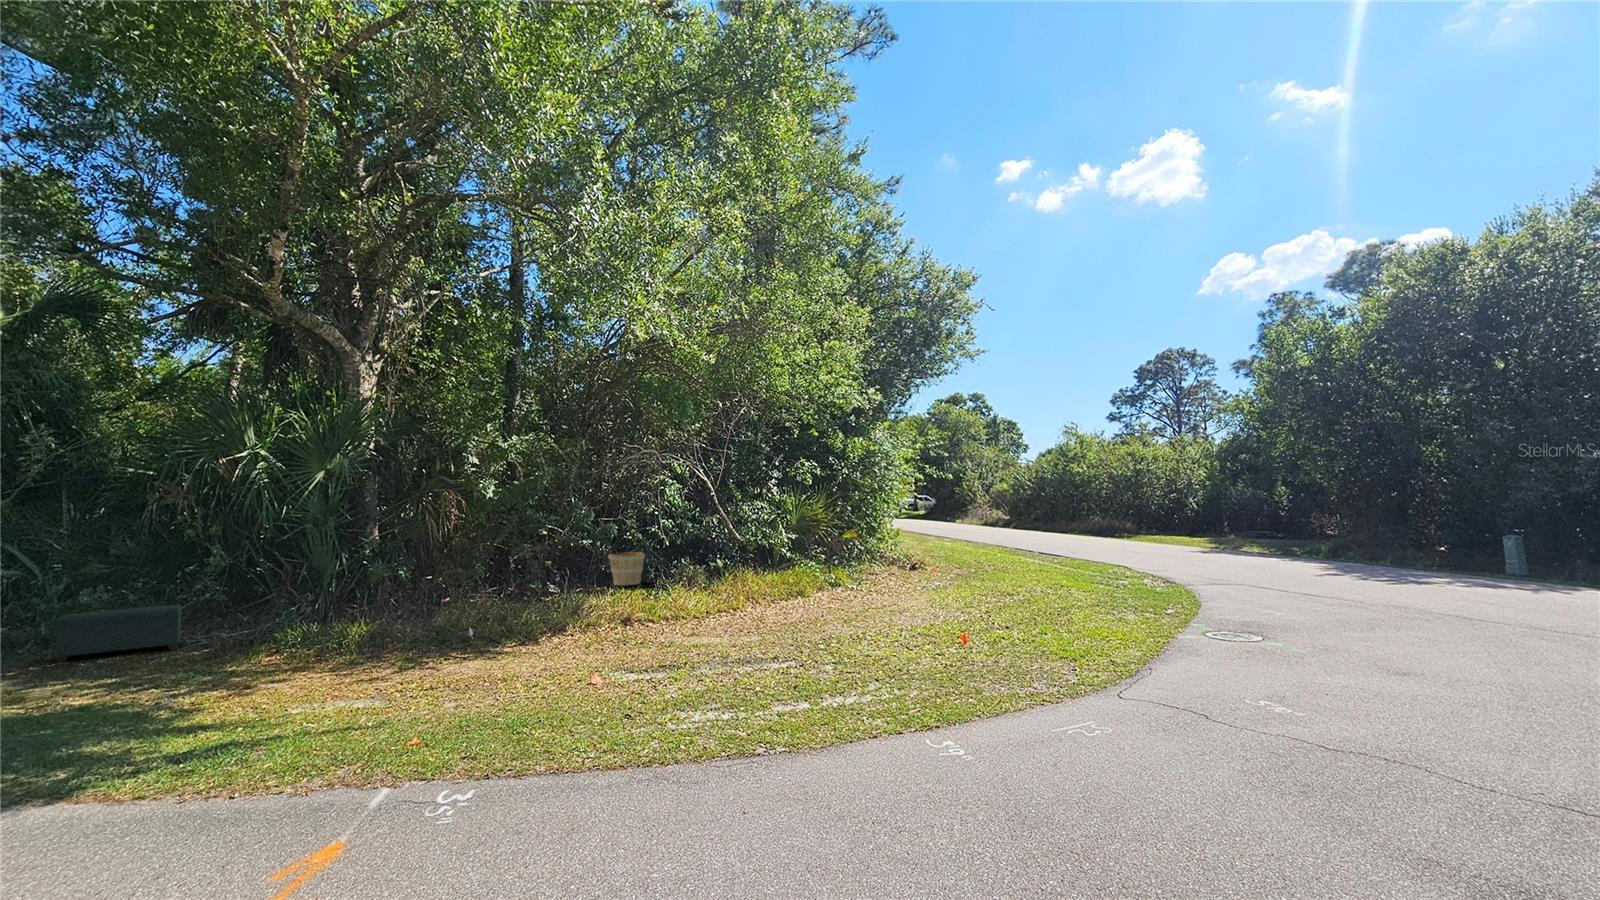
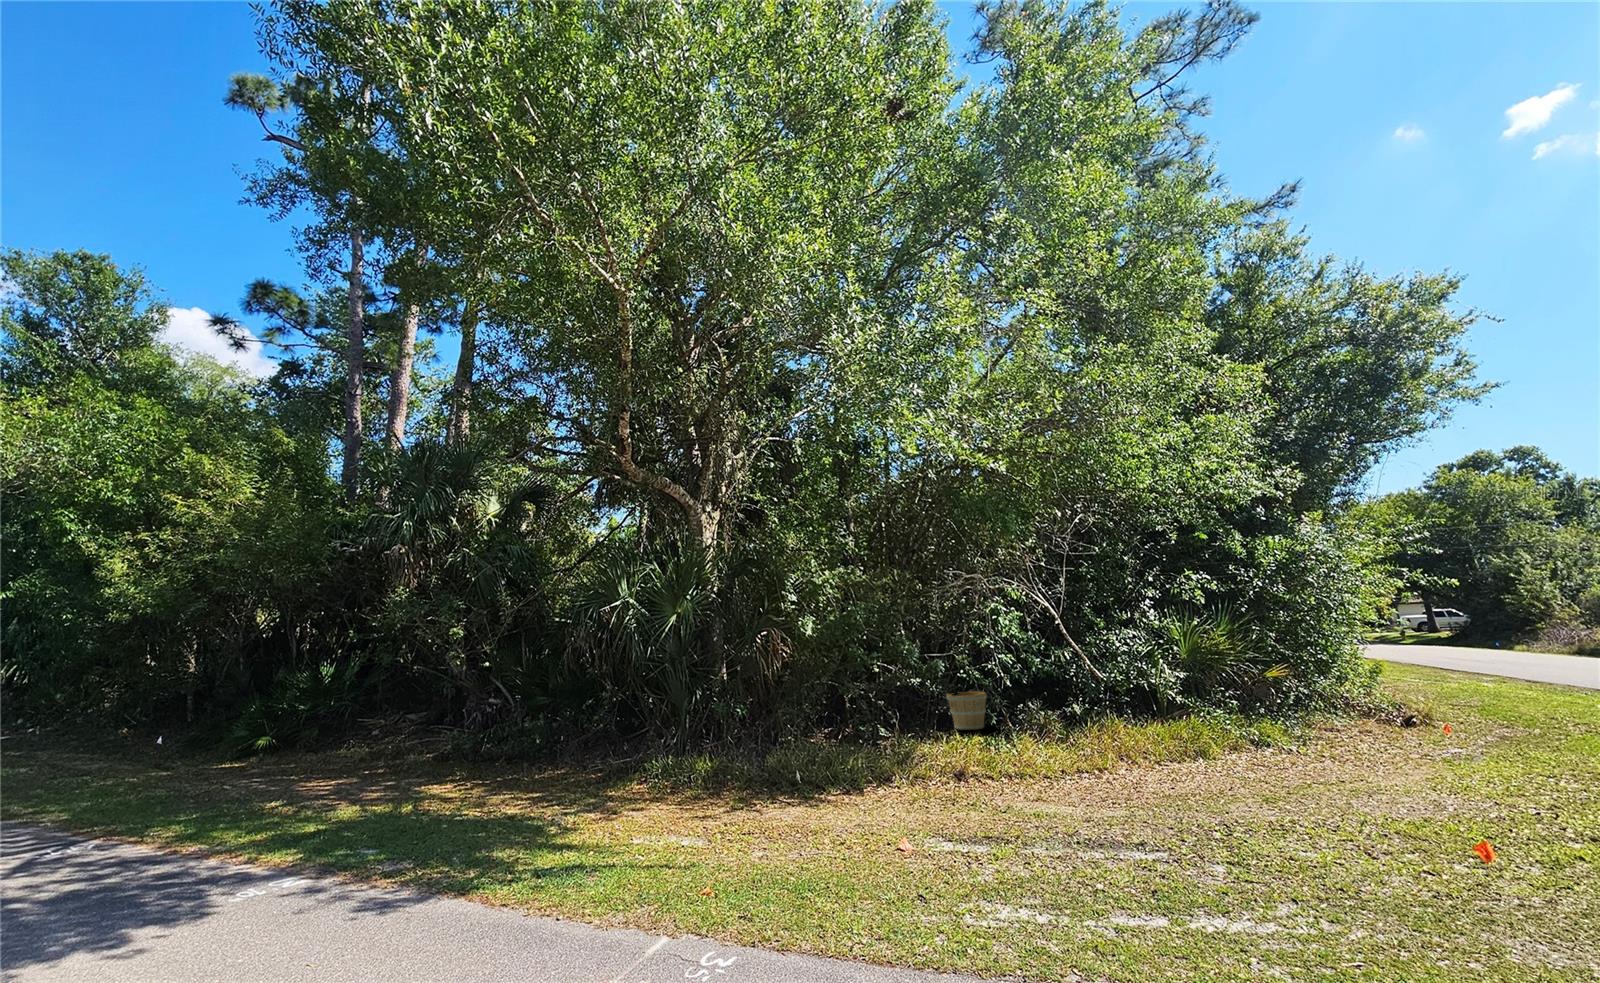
bench: present [55,604,182,663] -> none [510,735,589,780]

